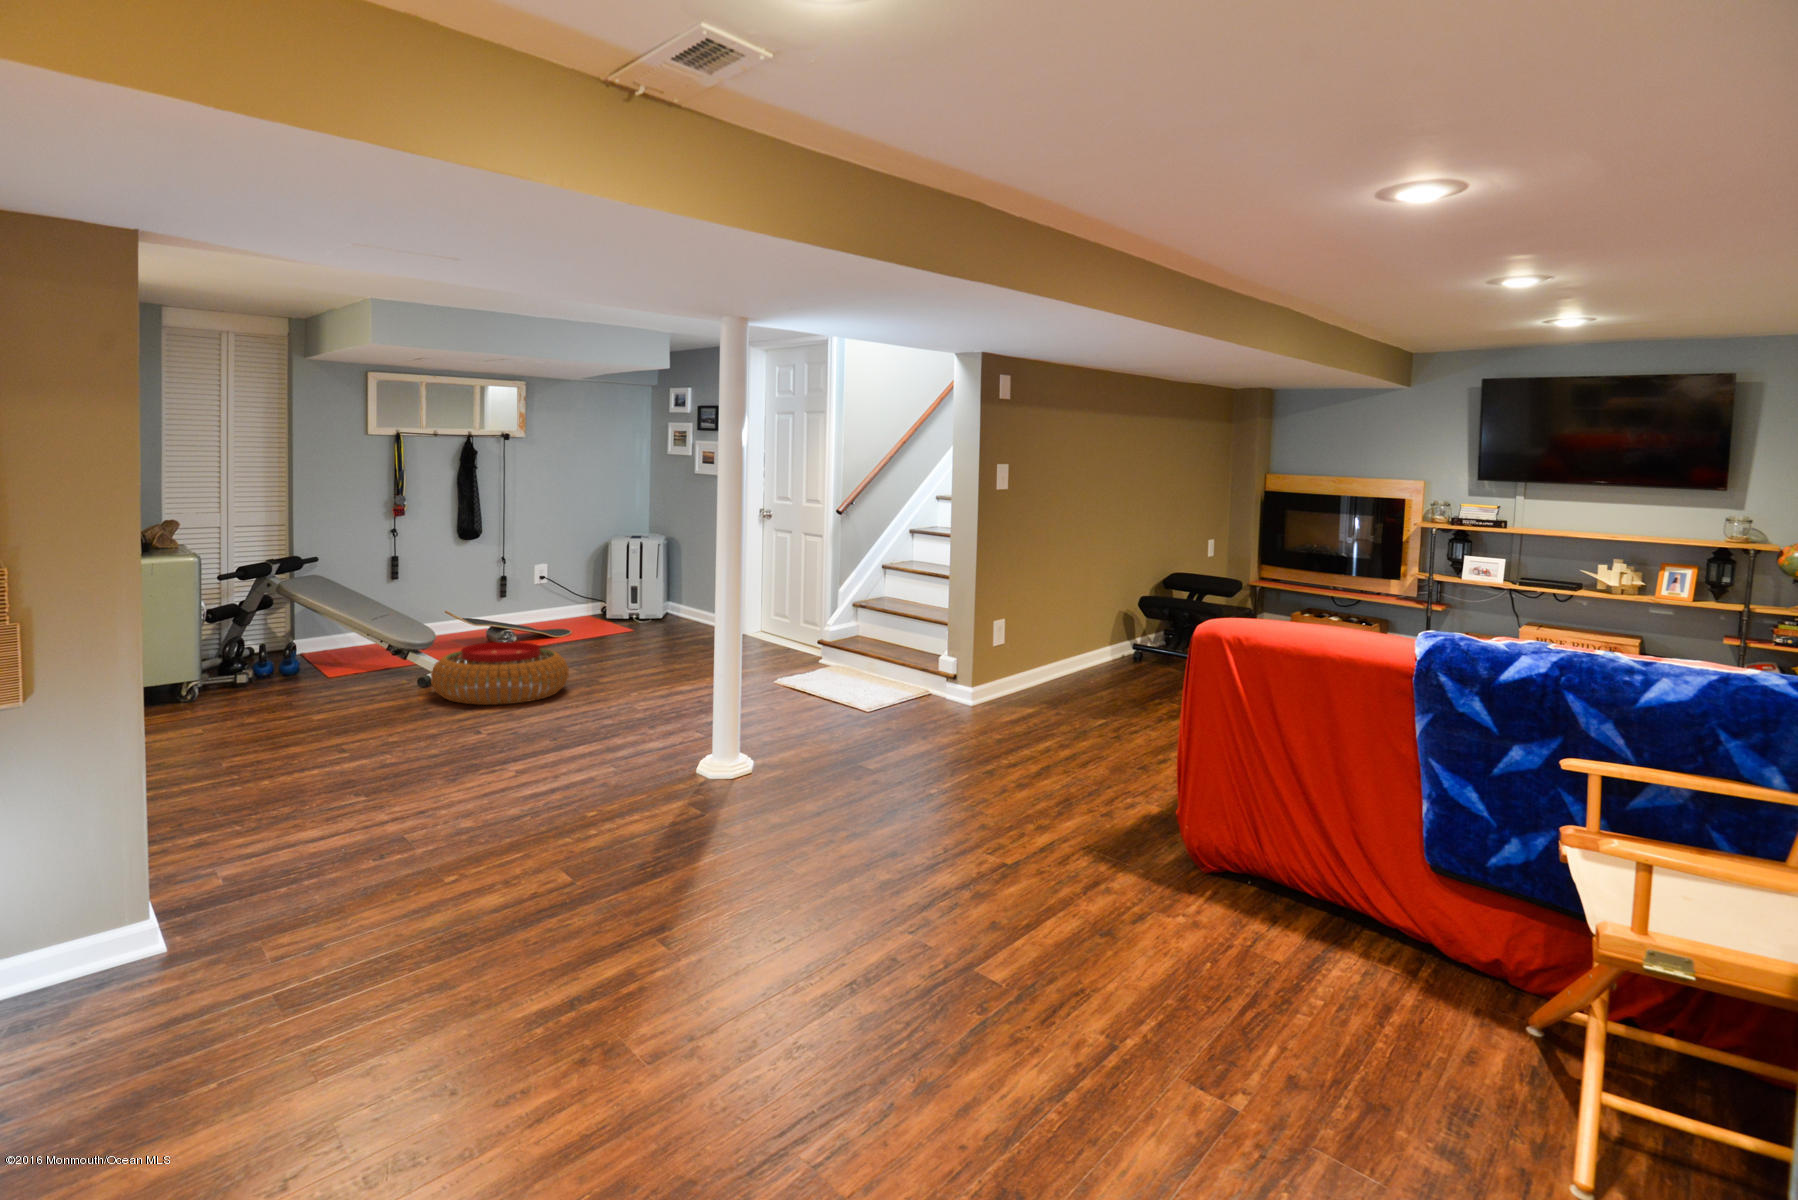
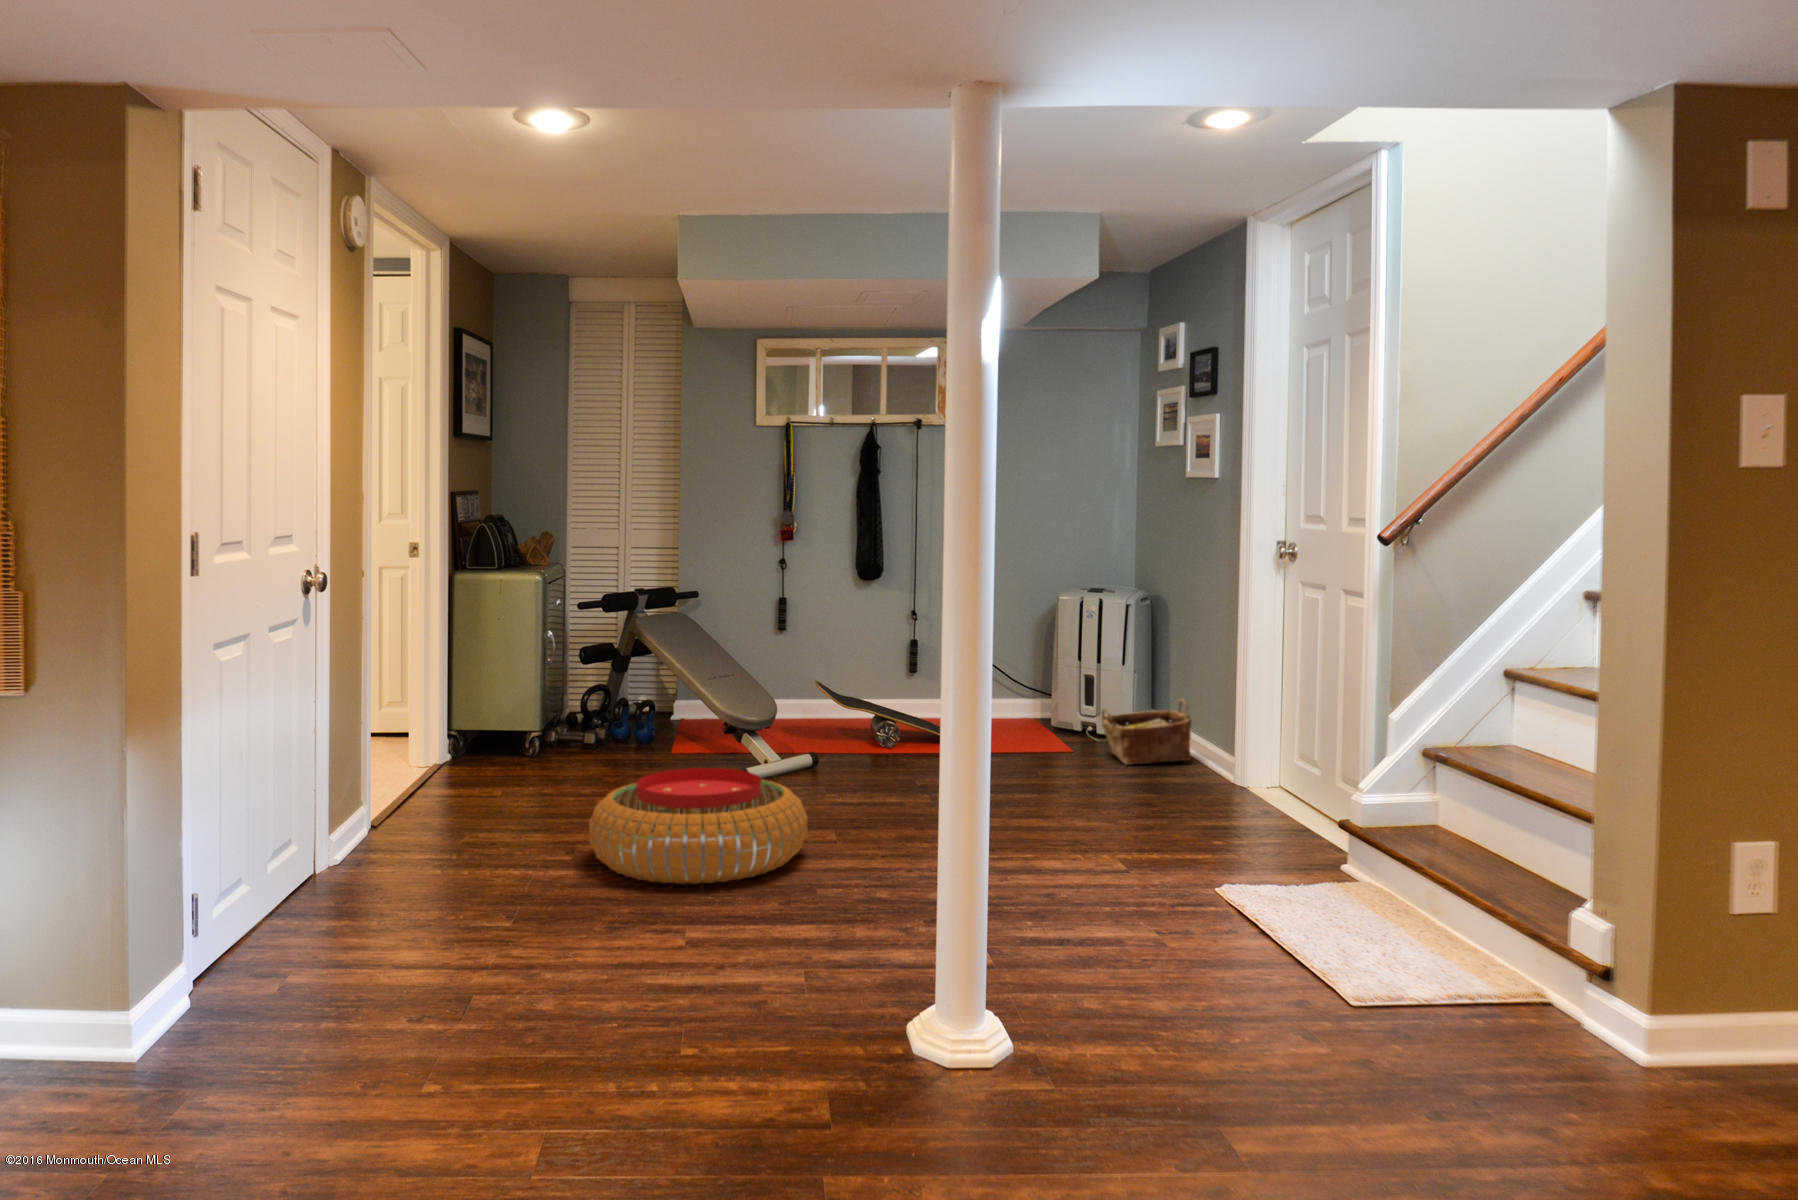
woven basket: none [654,595,705,633] -> present [1101,699,1191,765]

